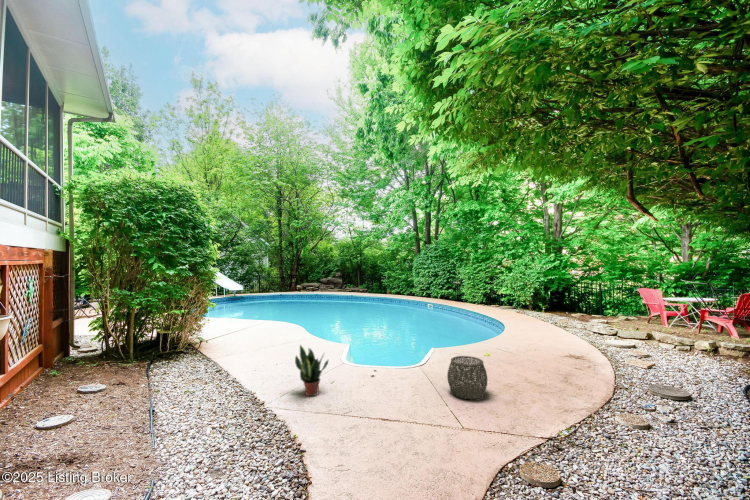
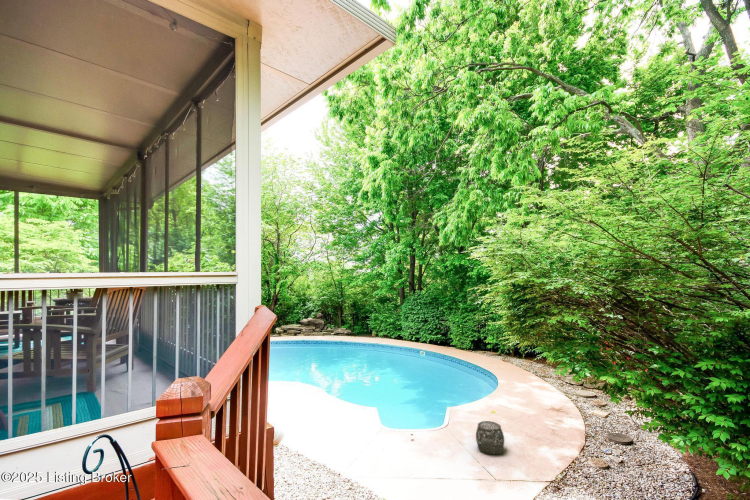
potted plant: present [295,346,328,396] -> none [368,421,392,460]

